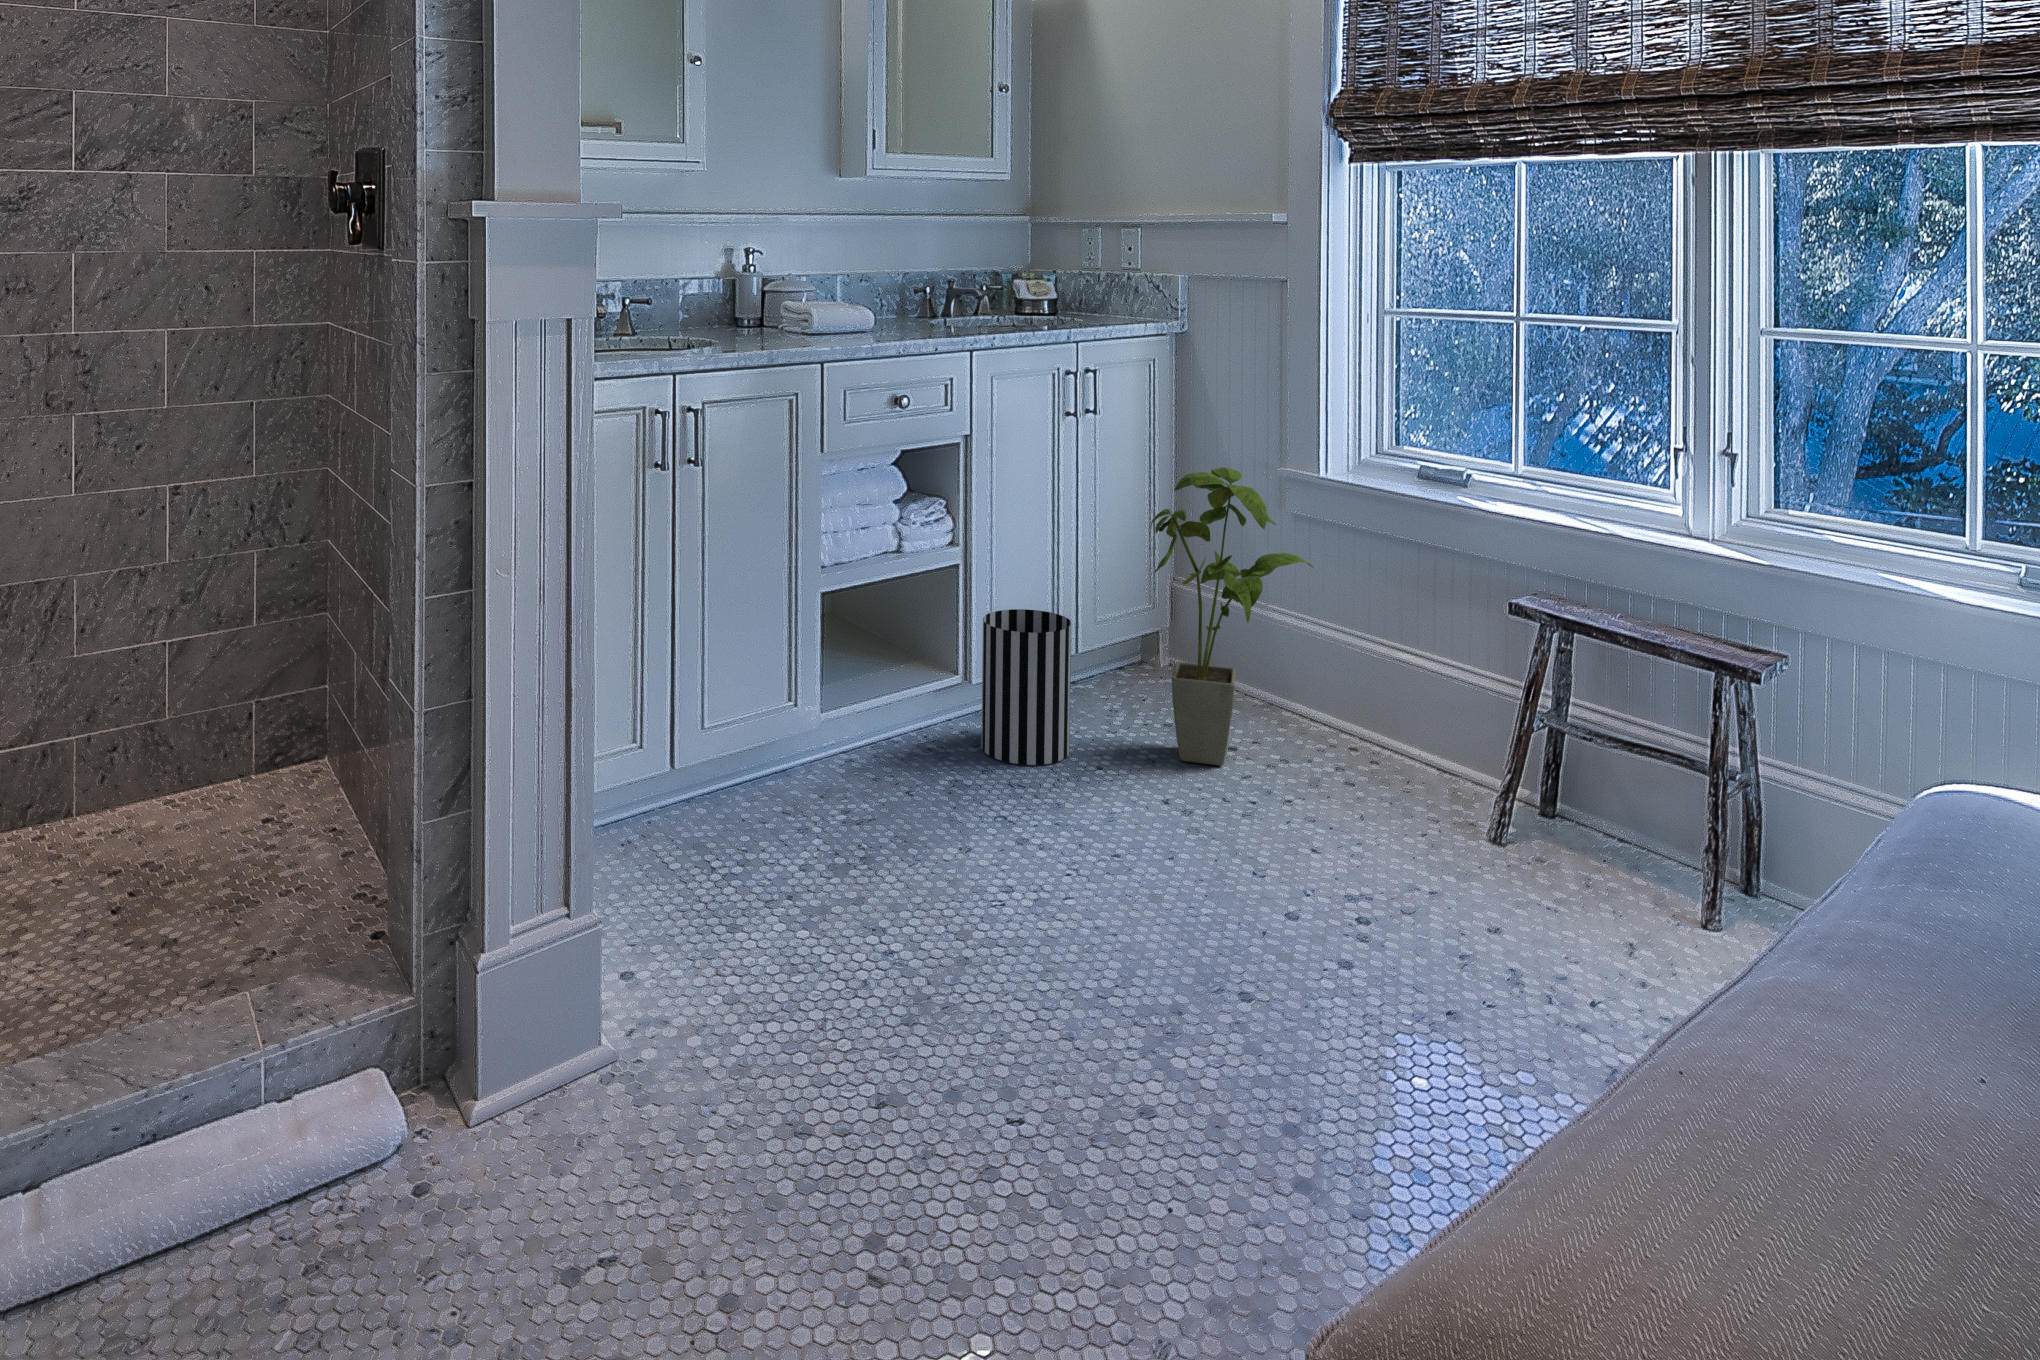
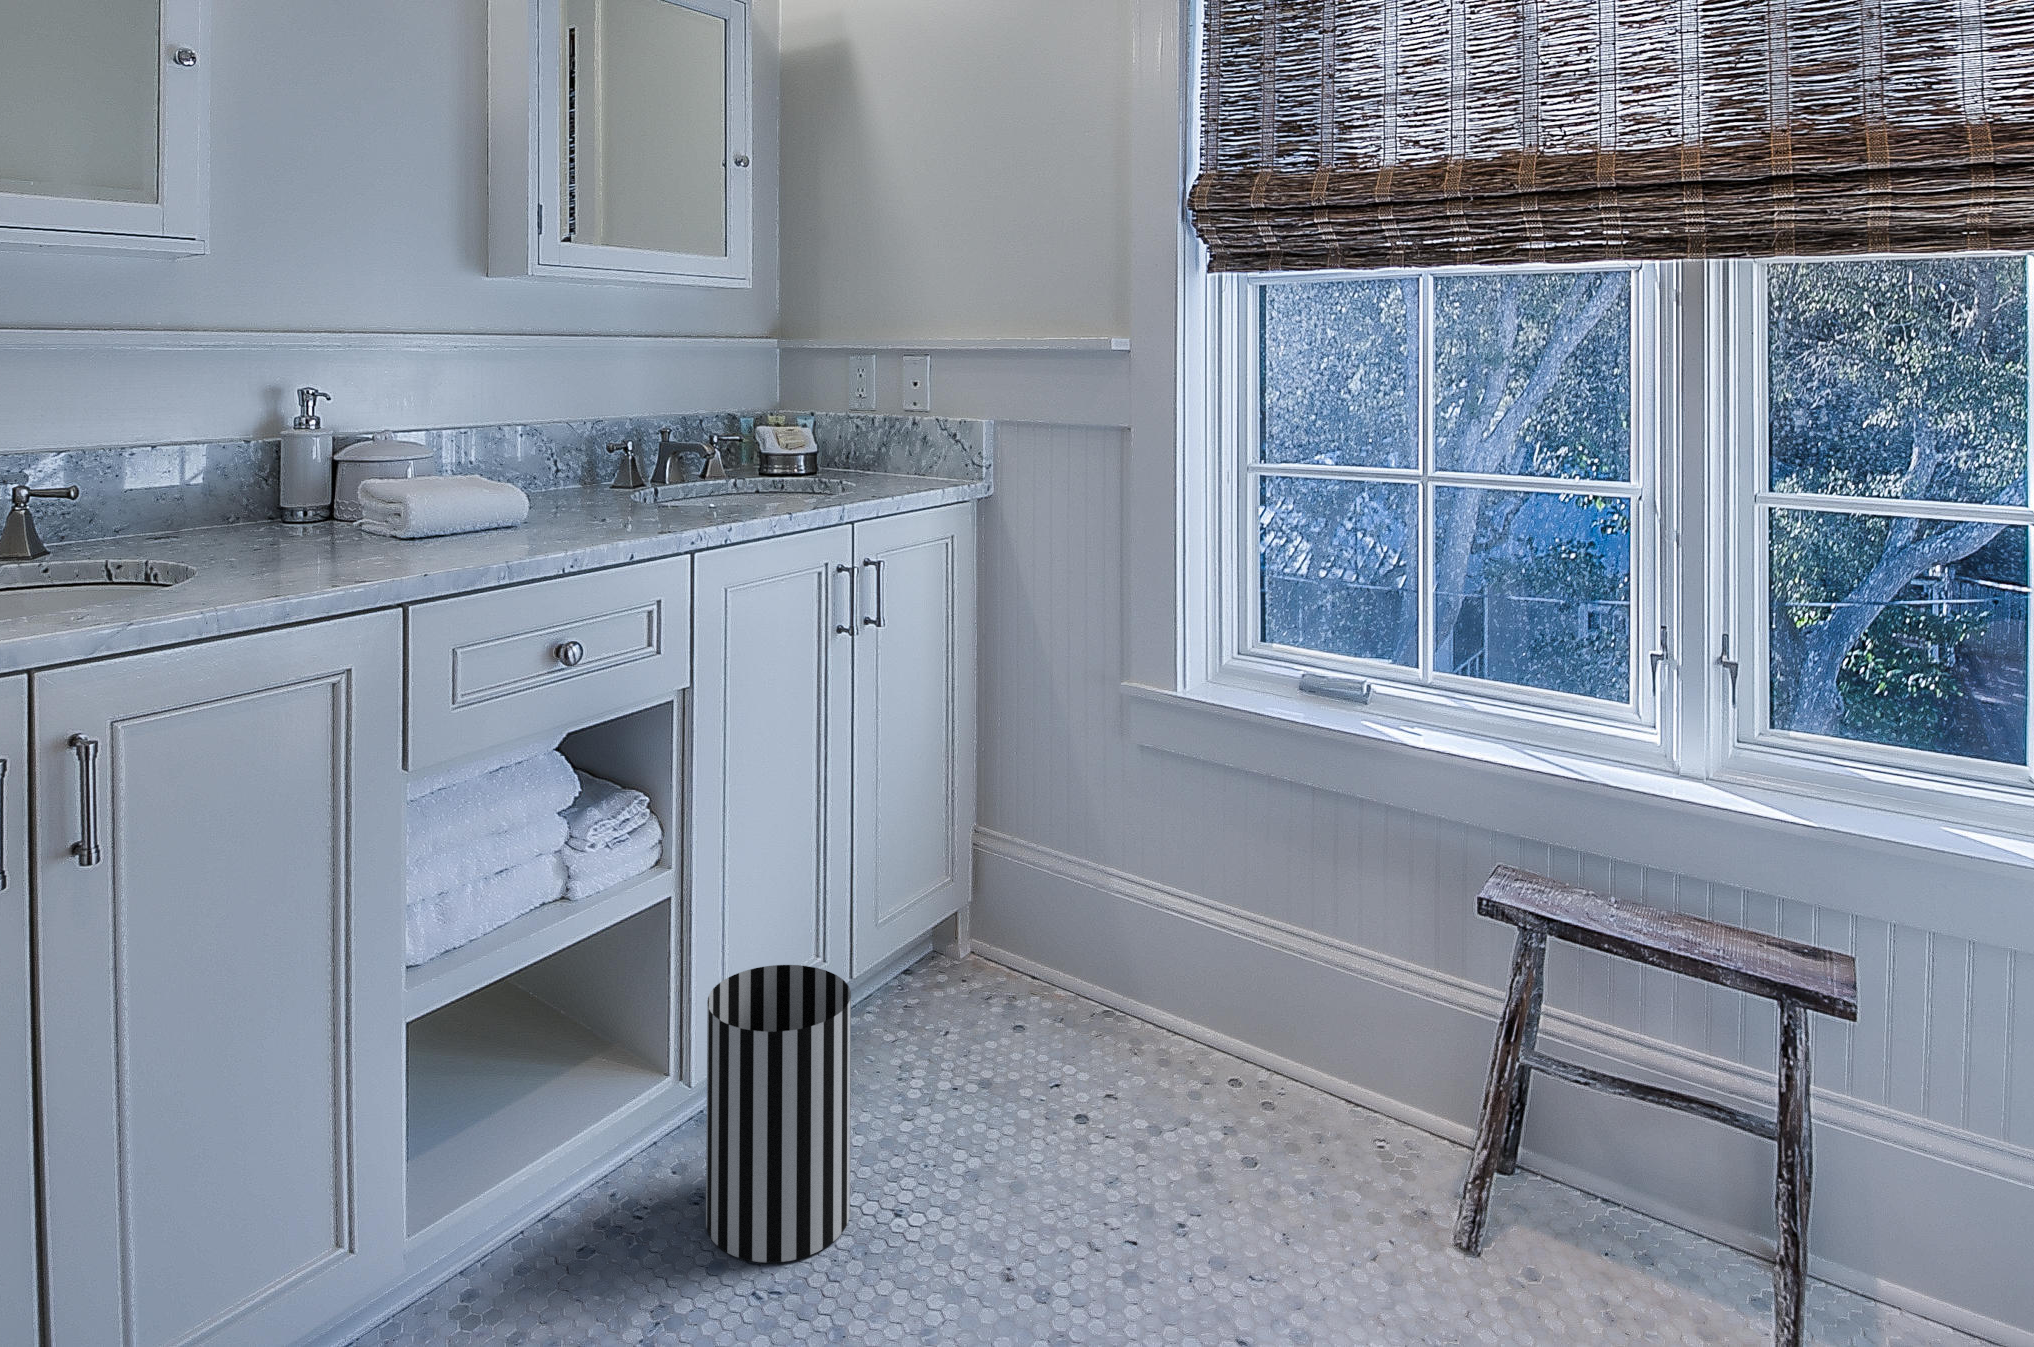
house plant: present [1149,467,1314,766] -> none [964,725,1203,1205]

